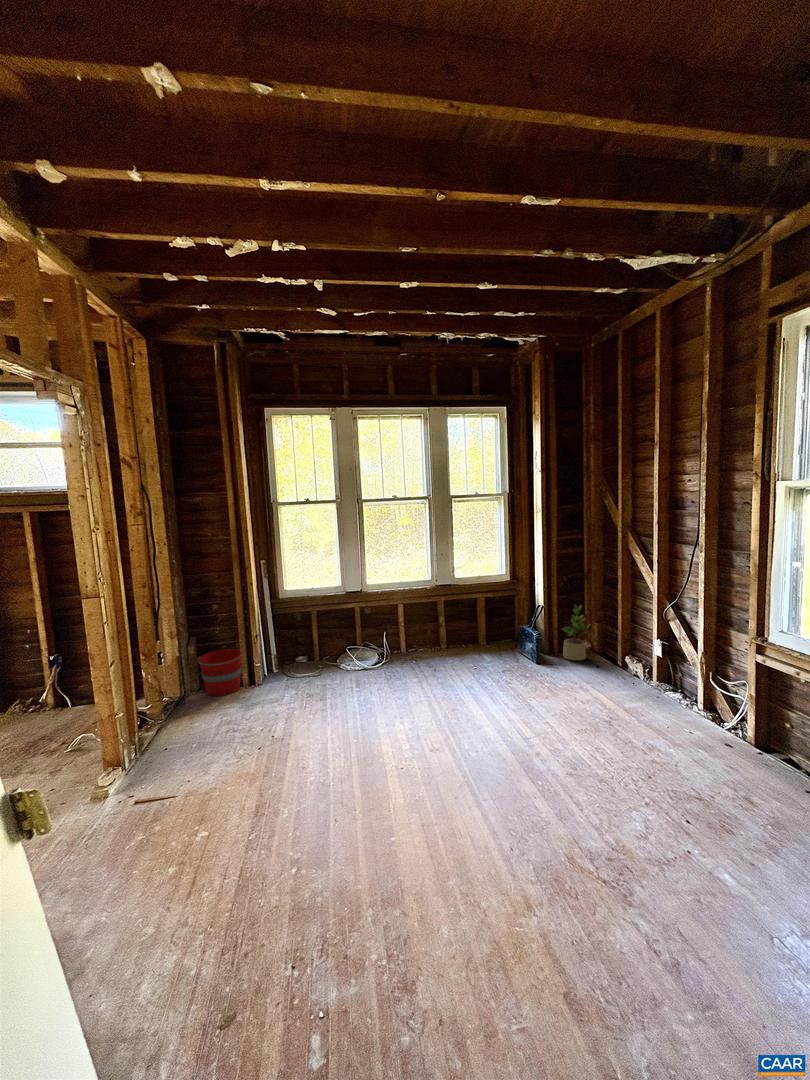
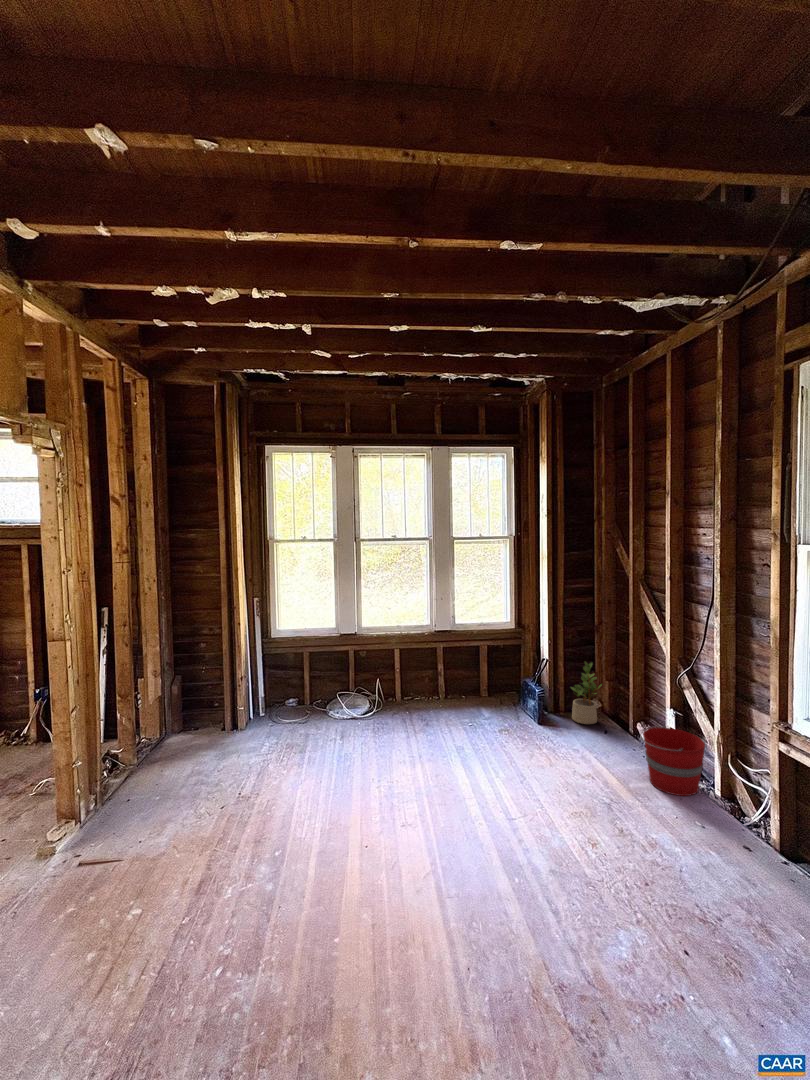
bucket: present [198,649,242,696] -> present [643,726,705,796]

